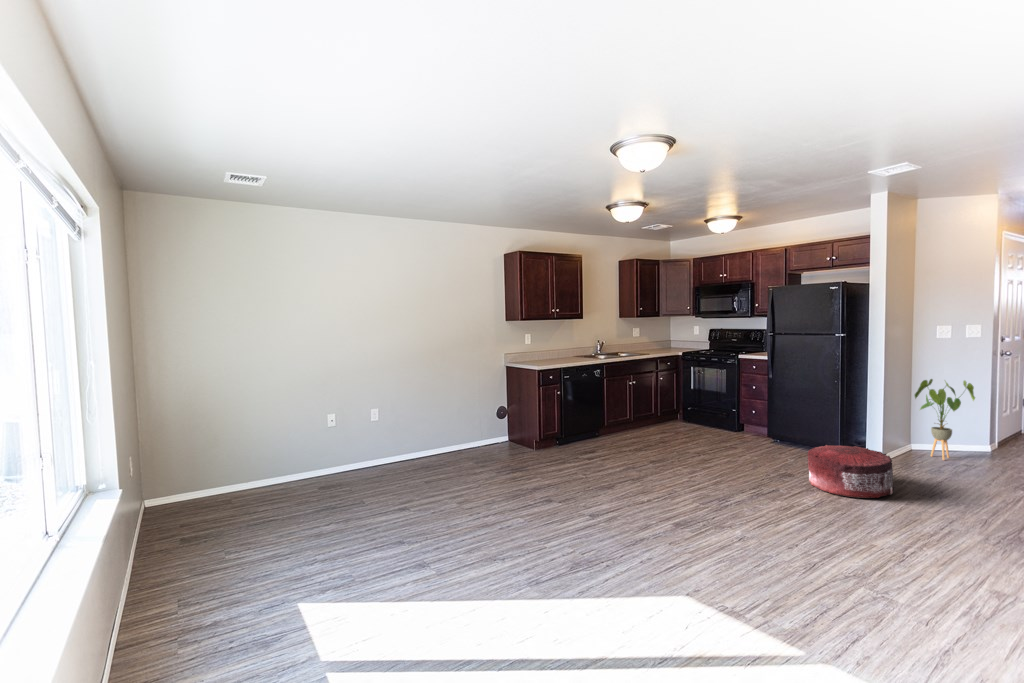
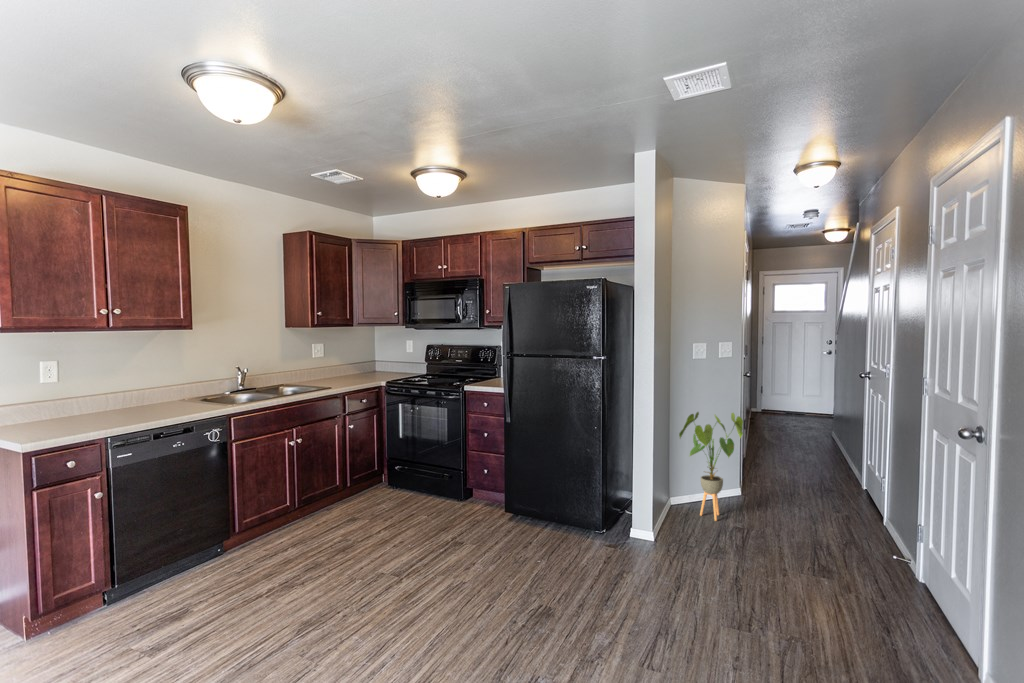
pouf: present [808,445,893,498] -> none [571,535,693,644]

